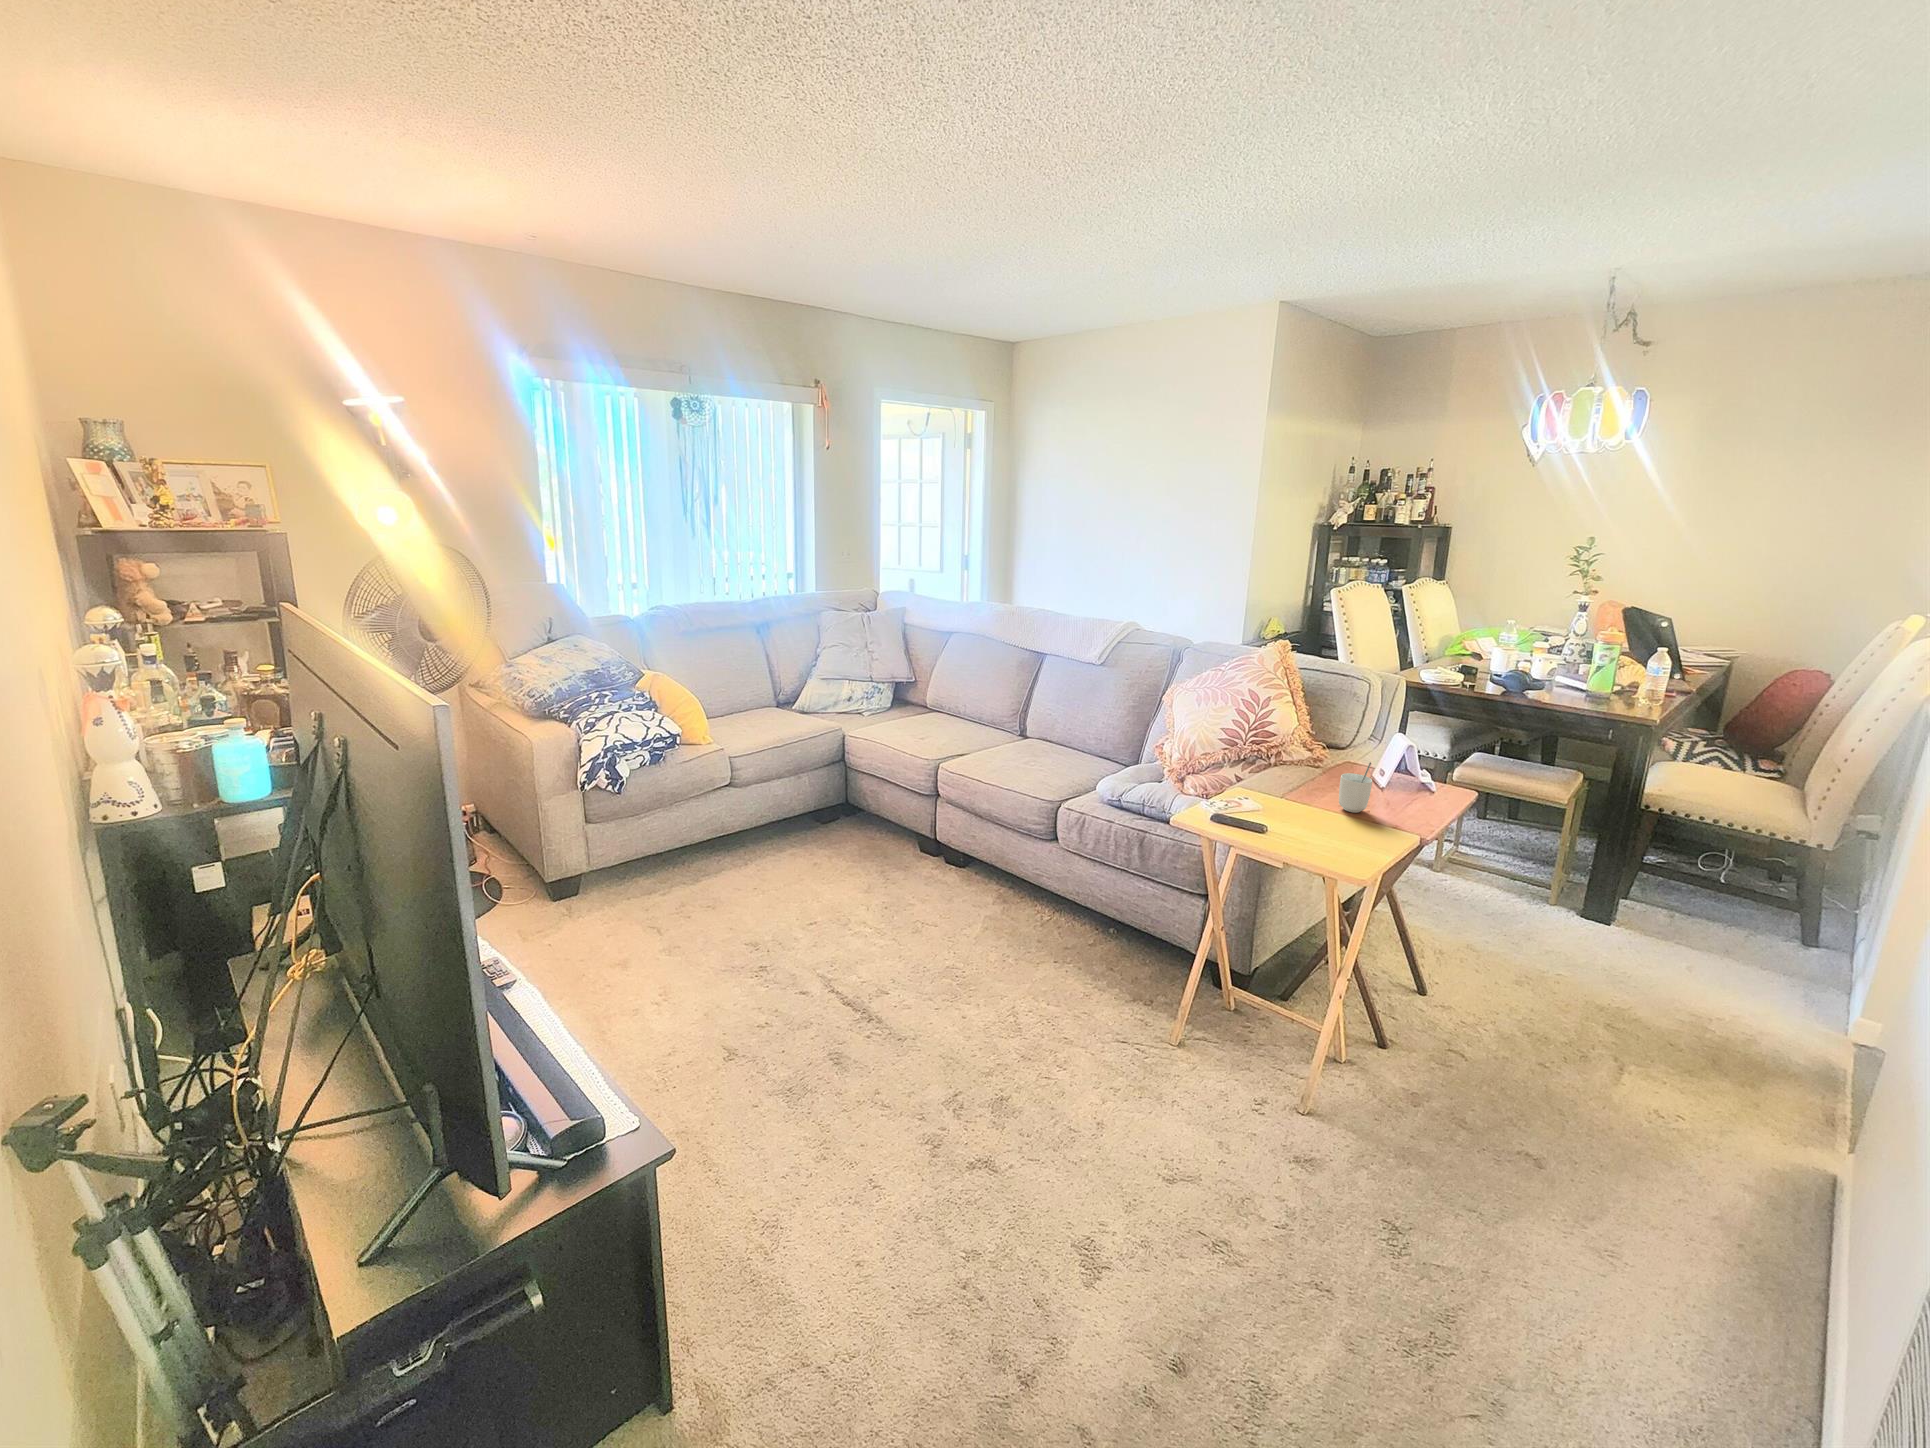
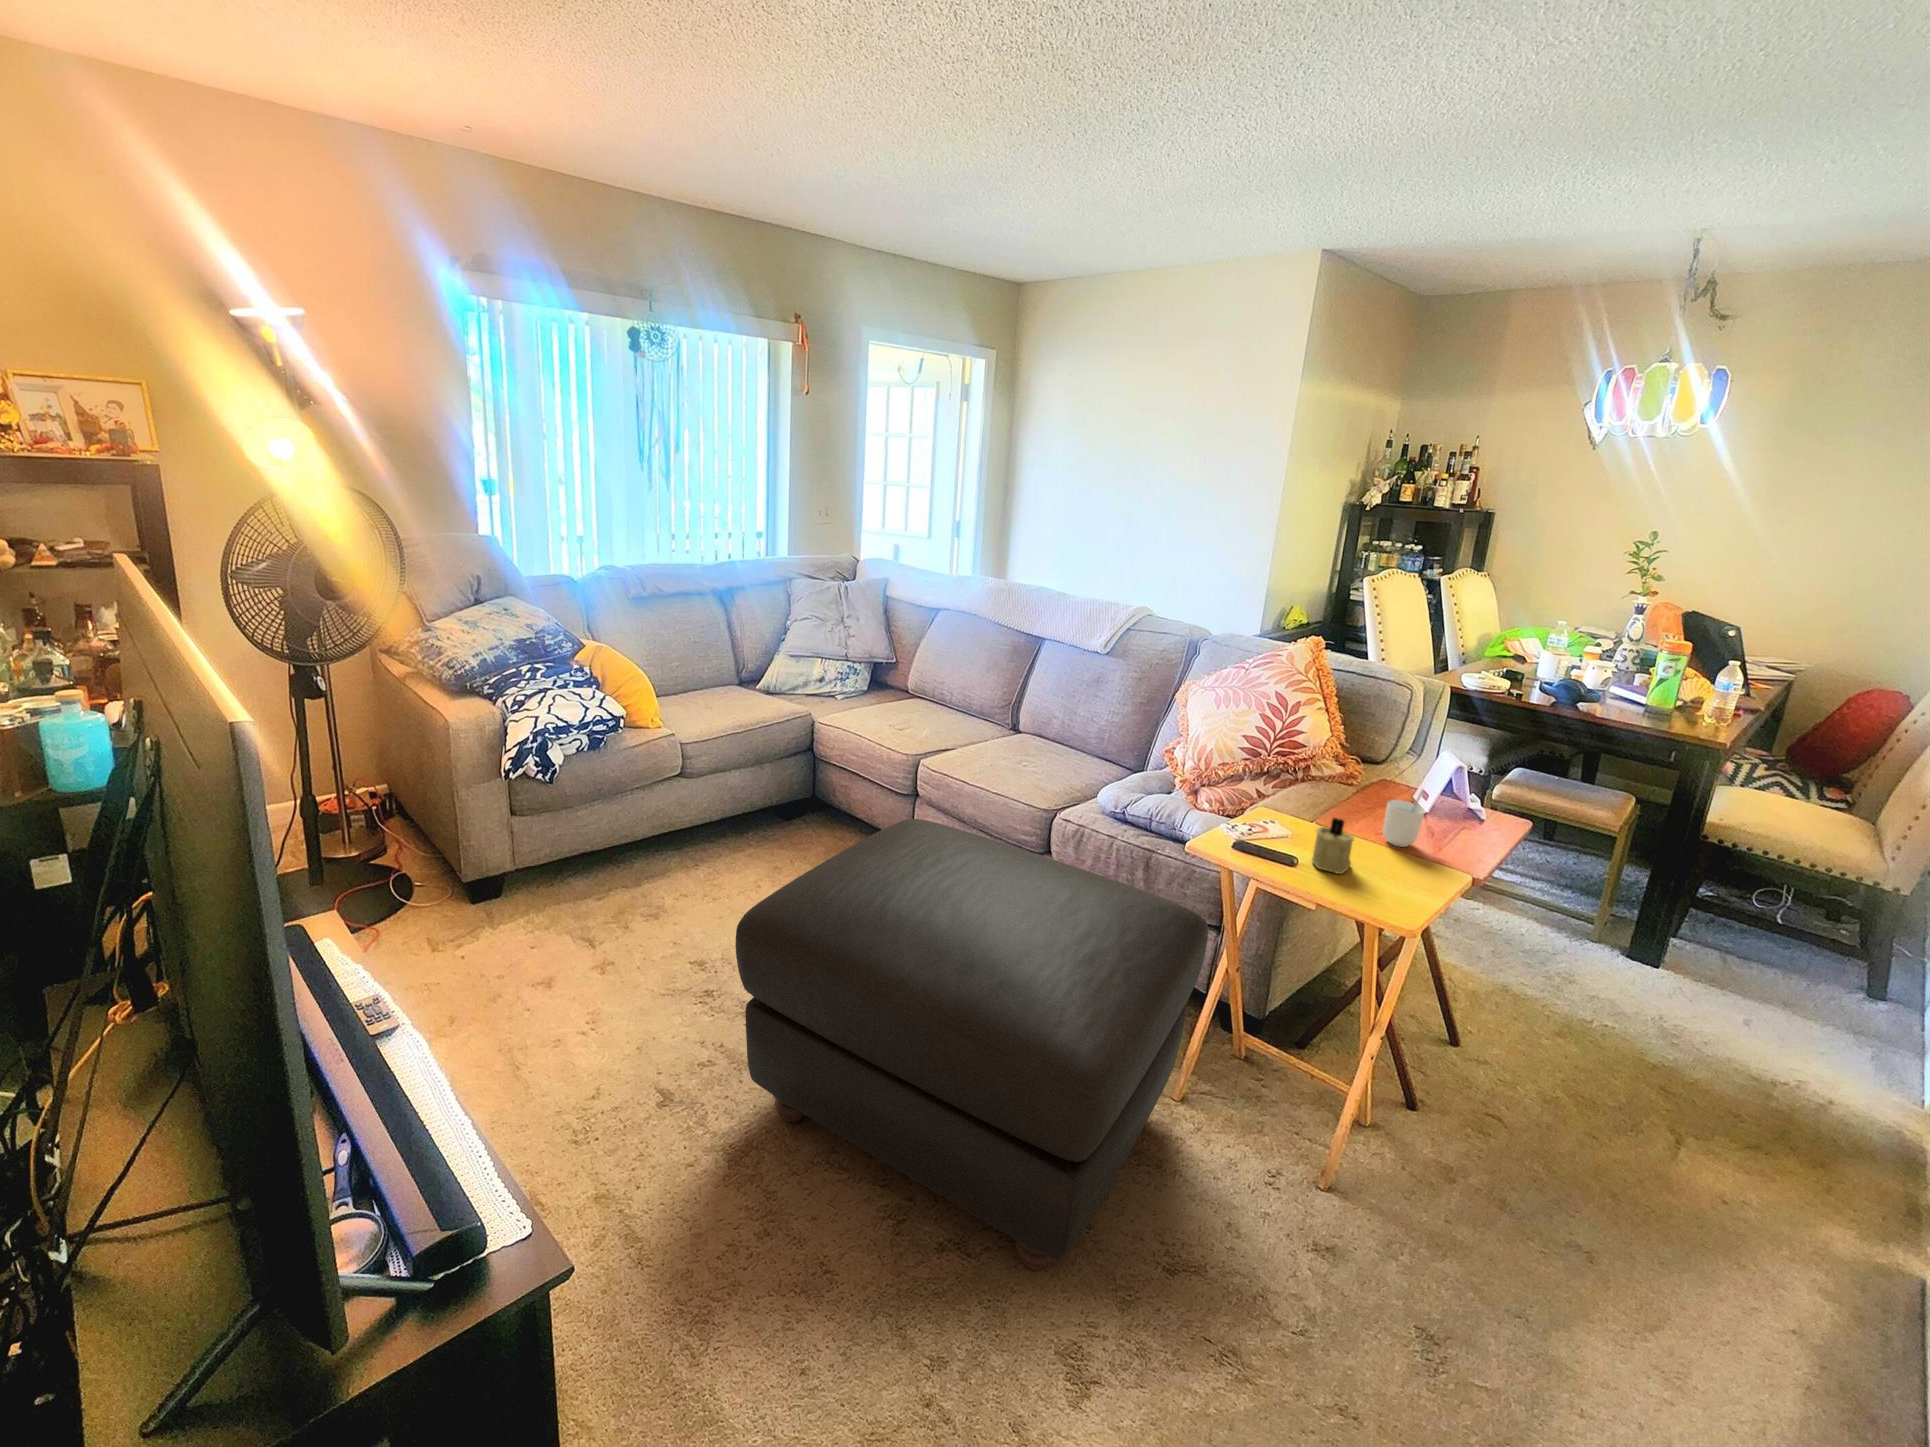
candle: none [1276,787,1310,835] -> present [1312,818,1354,874]
ottoman: none [791,810,1192,1177] -> present [735,819,1208,1271]

